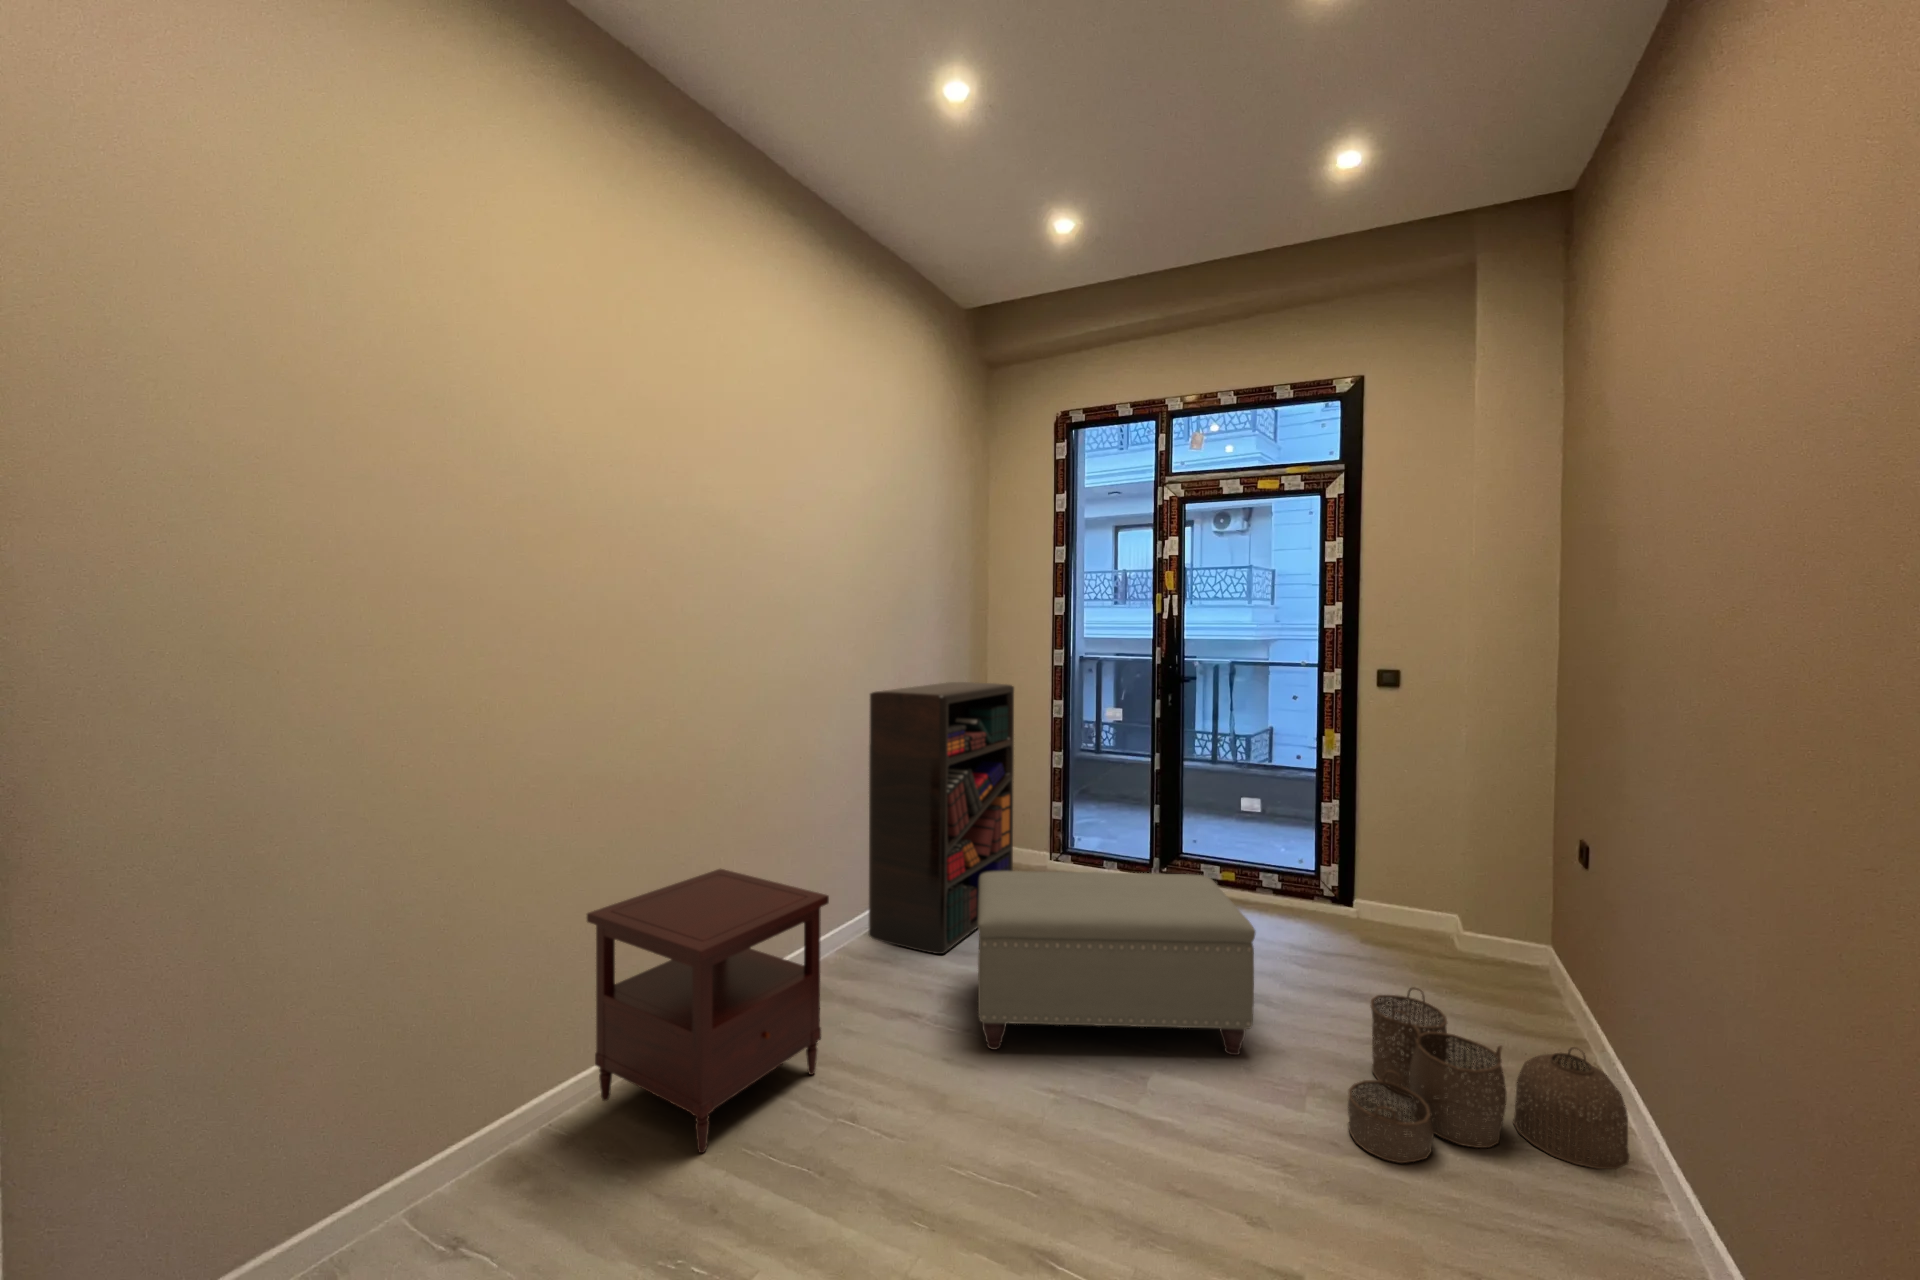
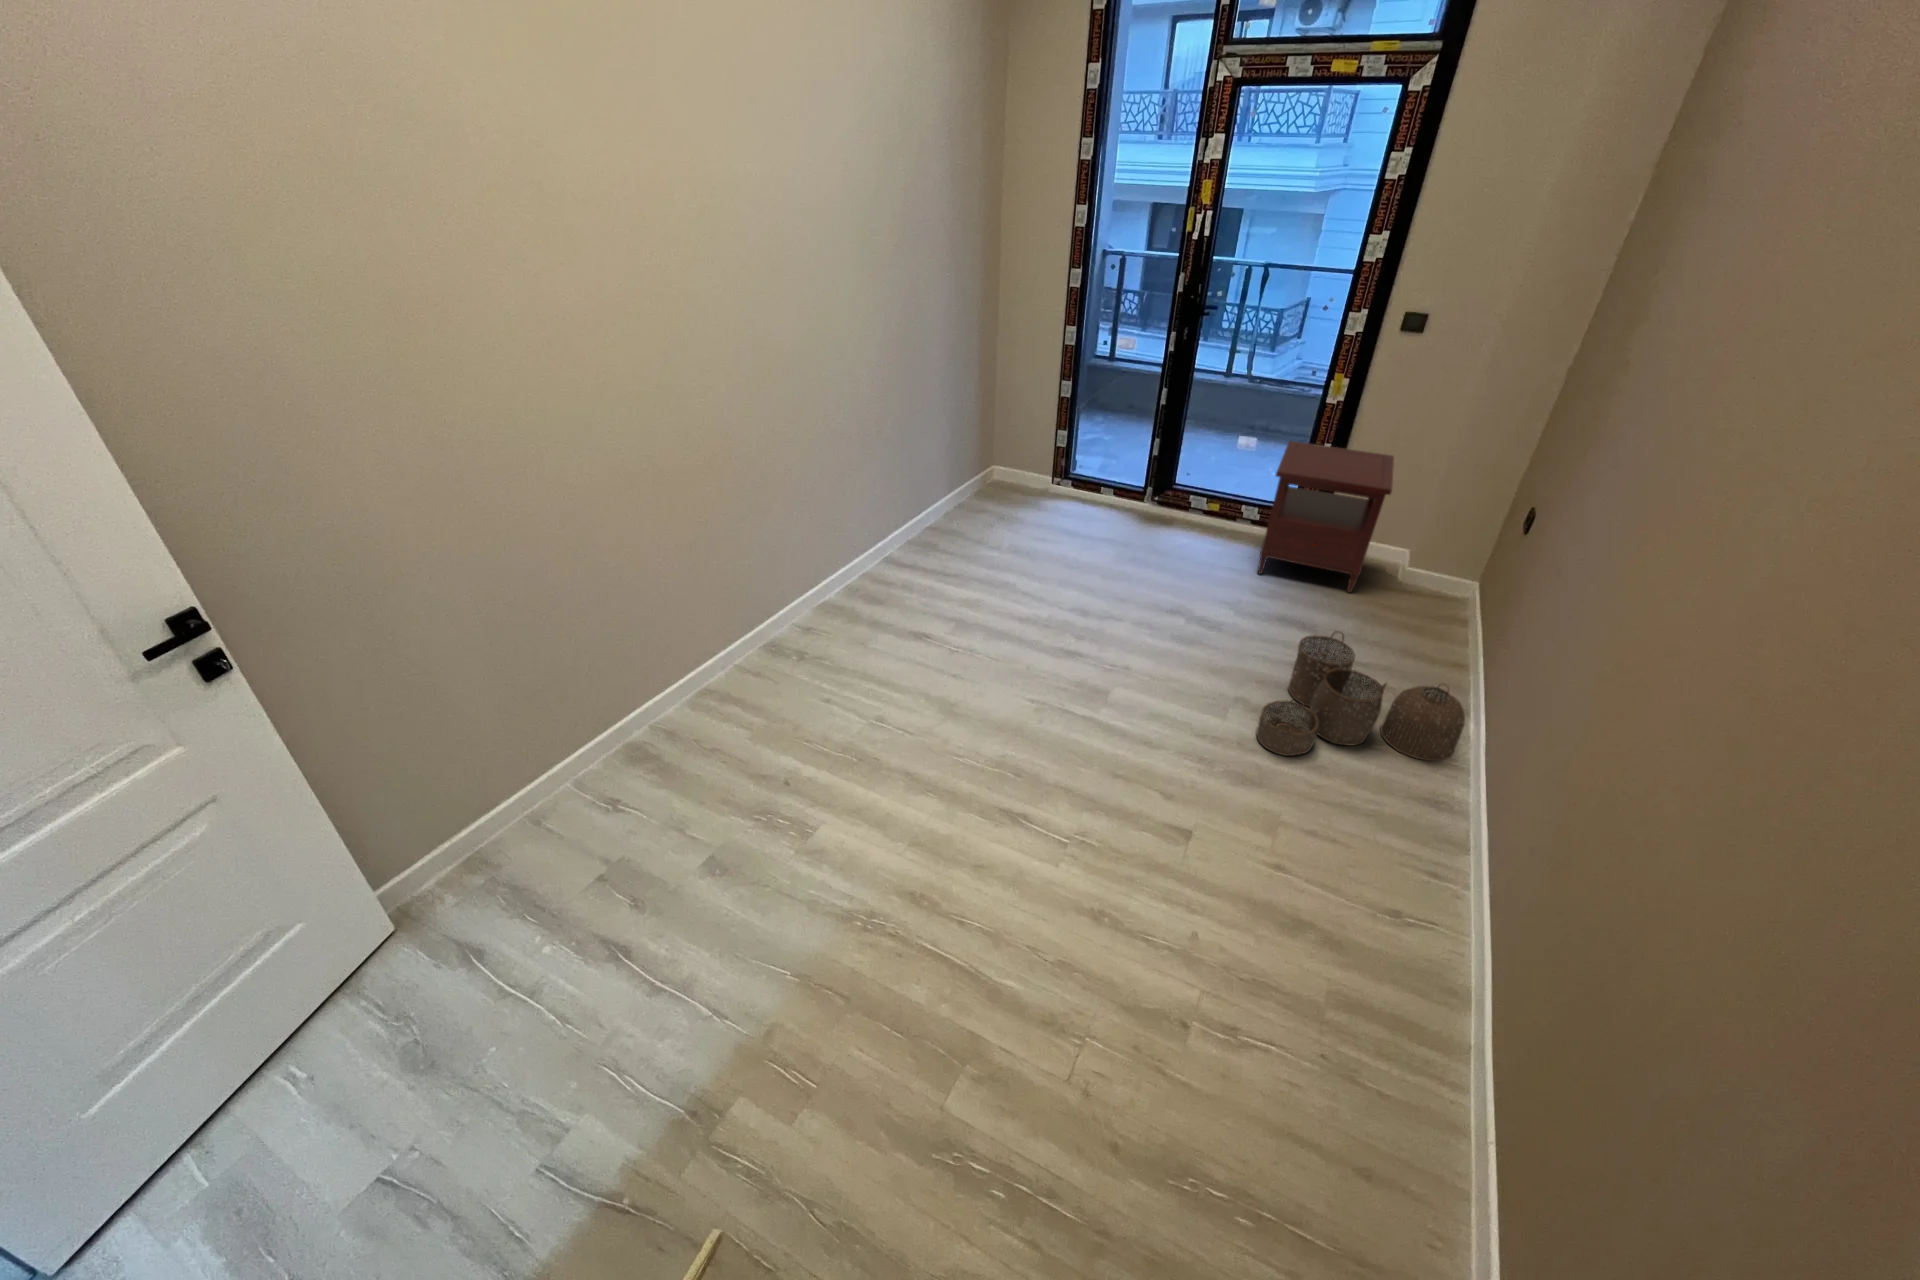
bookshelf: present [869,682,1014,954] -> none [880,316,1027,582]
side table: present [587,869,829,1153] -> present [1258,441,1394,593]
ottoman: present [978,871,1255,1055] -> none [985,525,1218,674]

